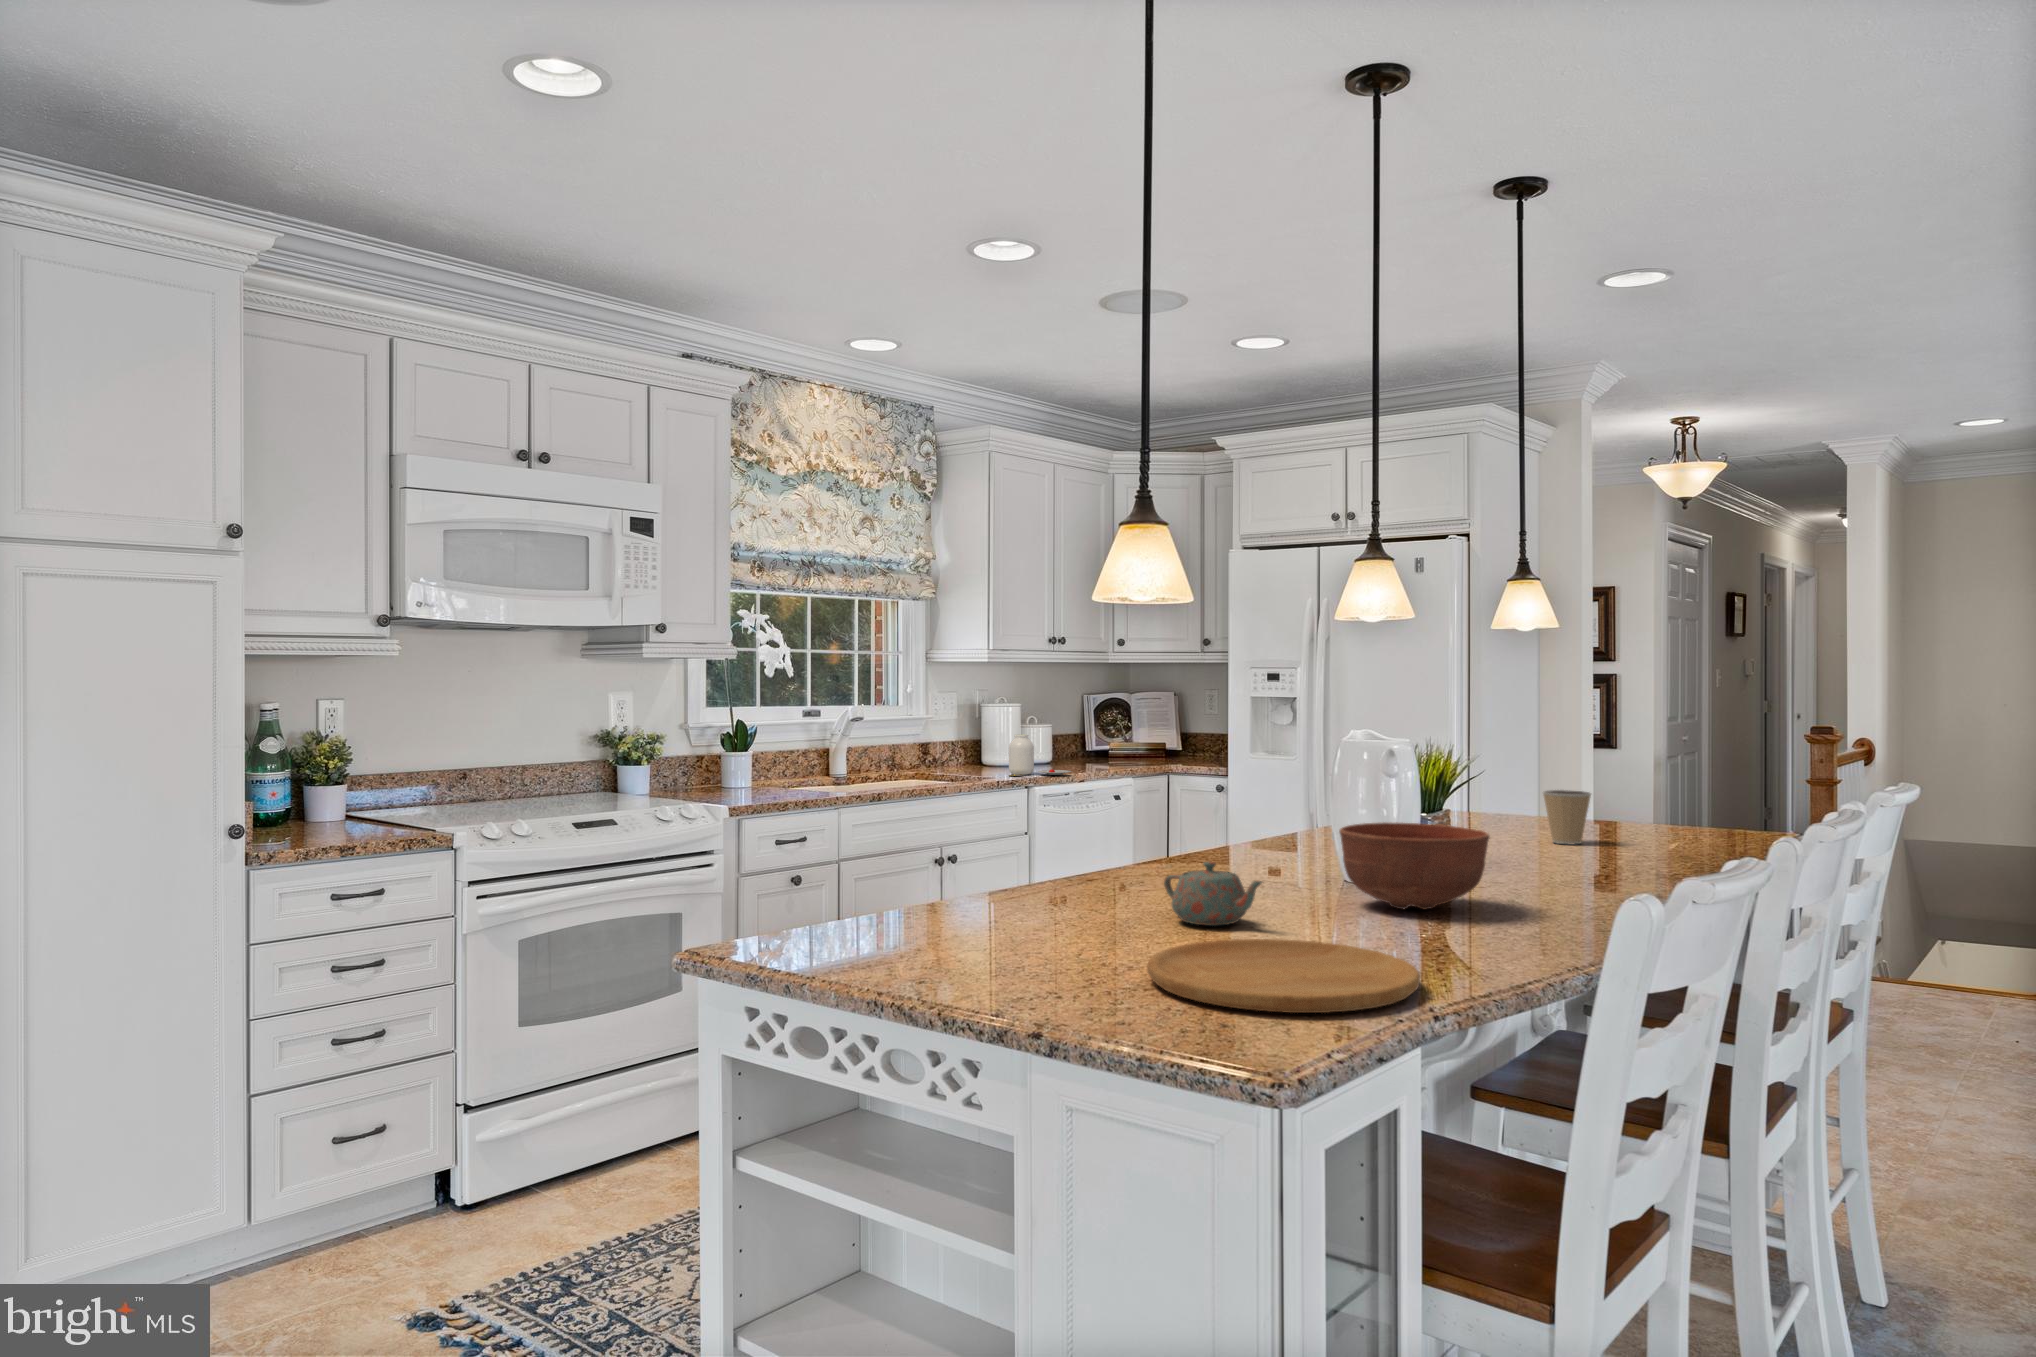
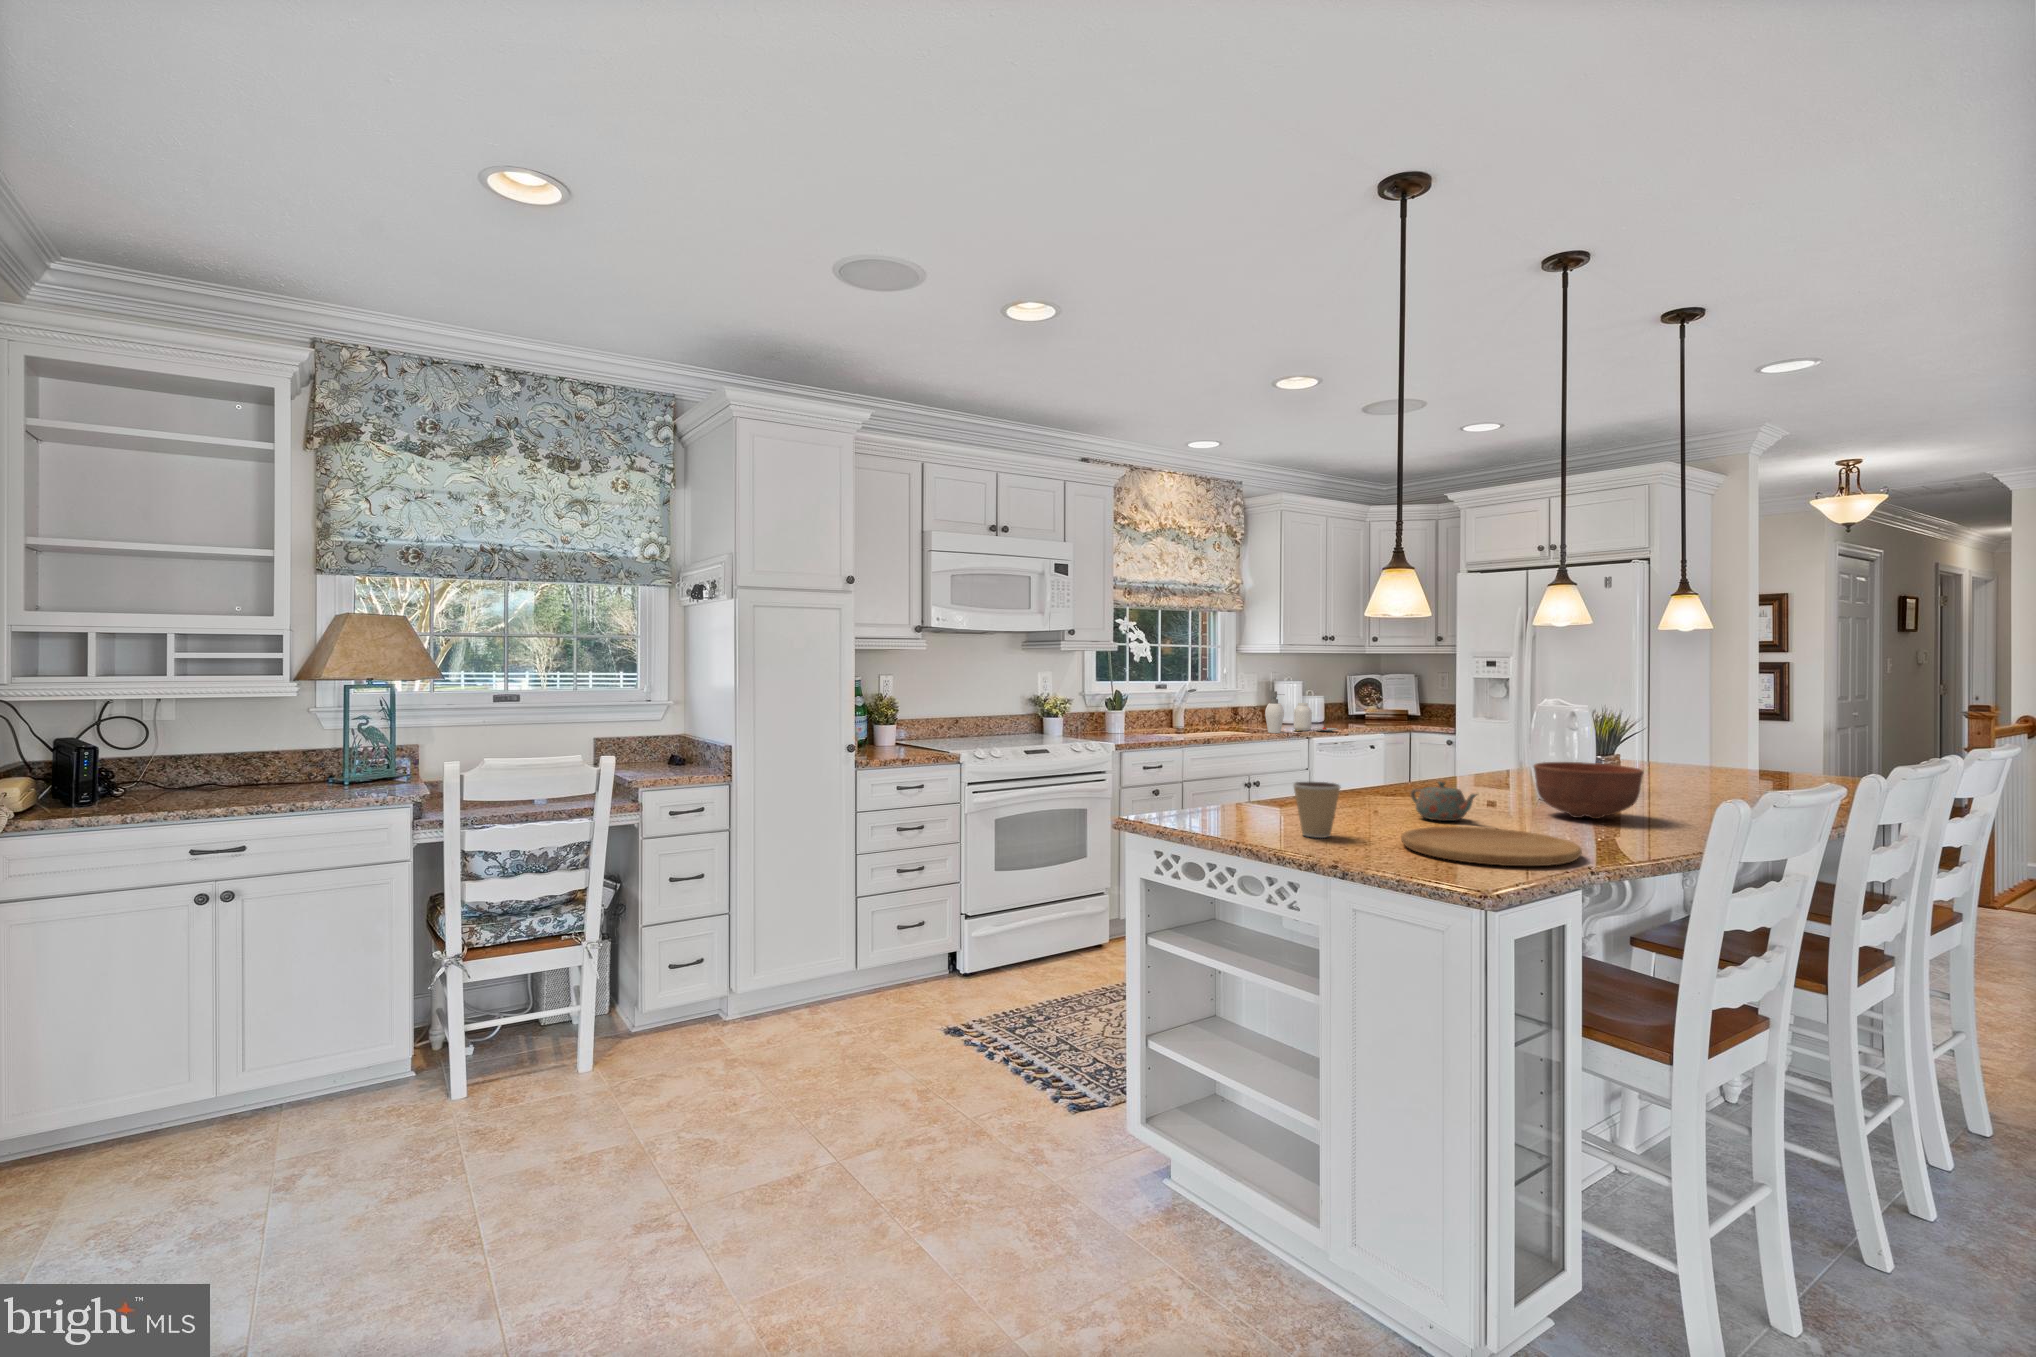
soap dispenser: none [967,718,995,780] -> present [1265,691,1284,733]
coffee cup: present [1543,790,1591,844] -> present [1293,782,1341,838]

